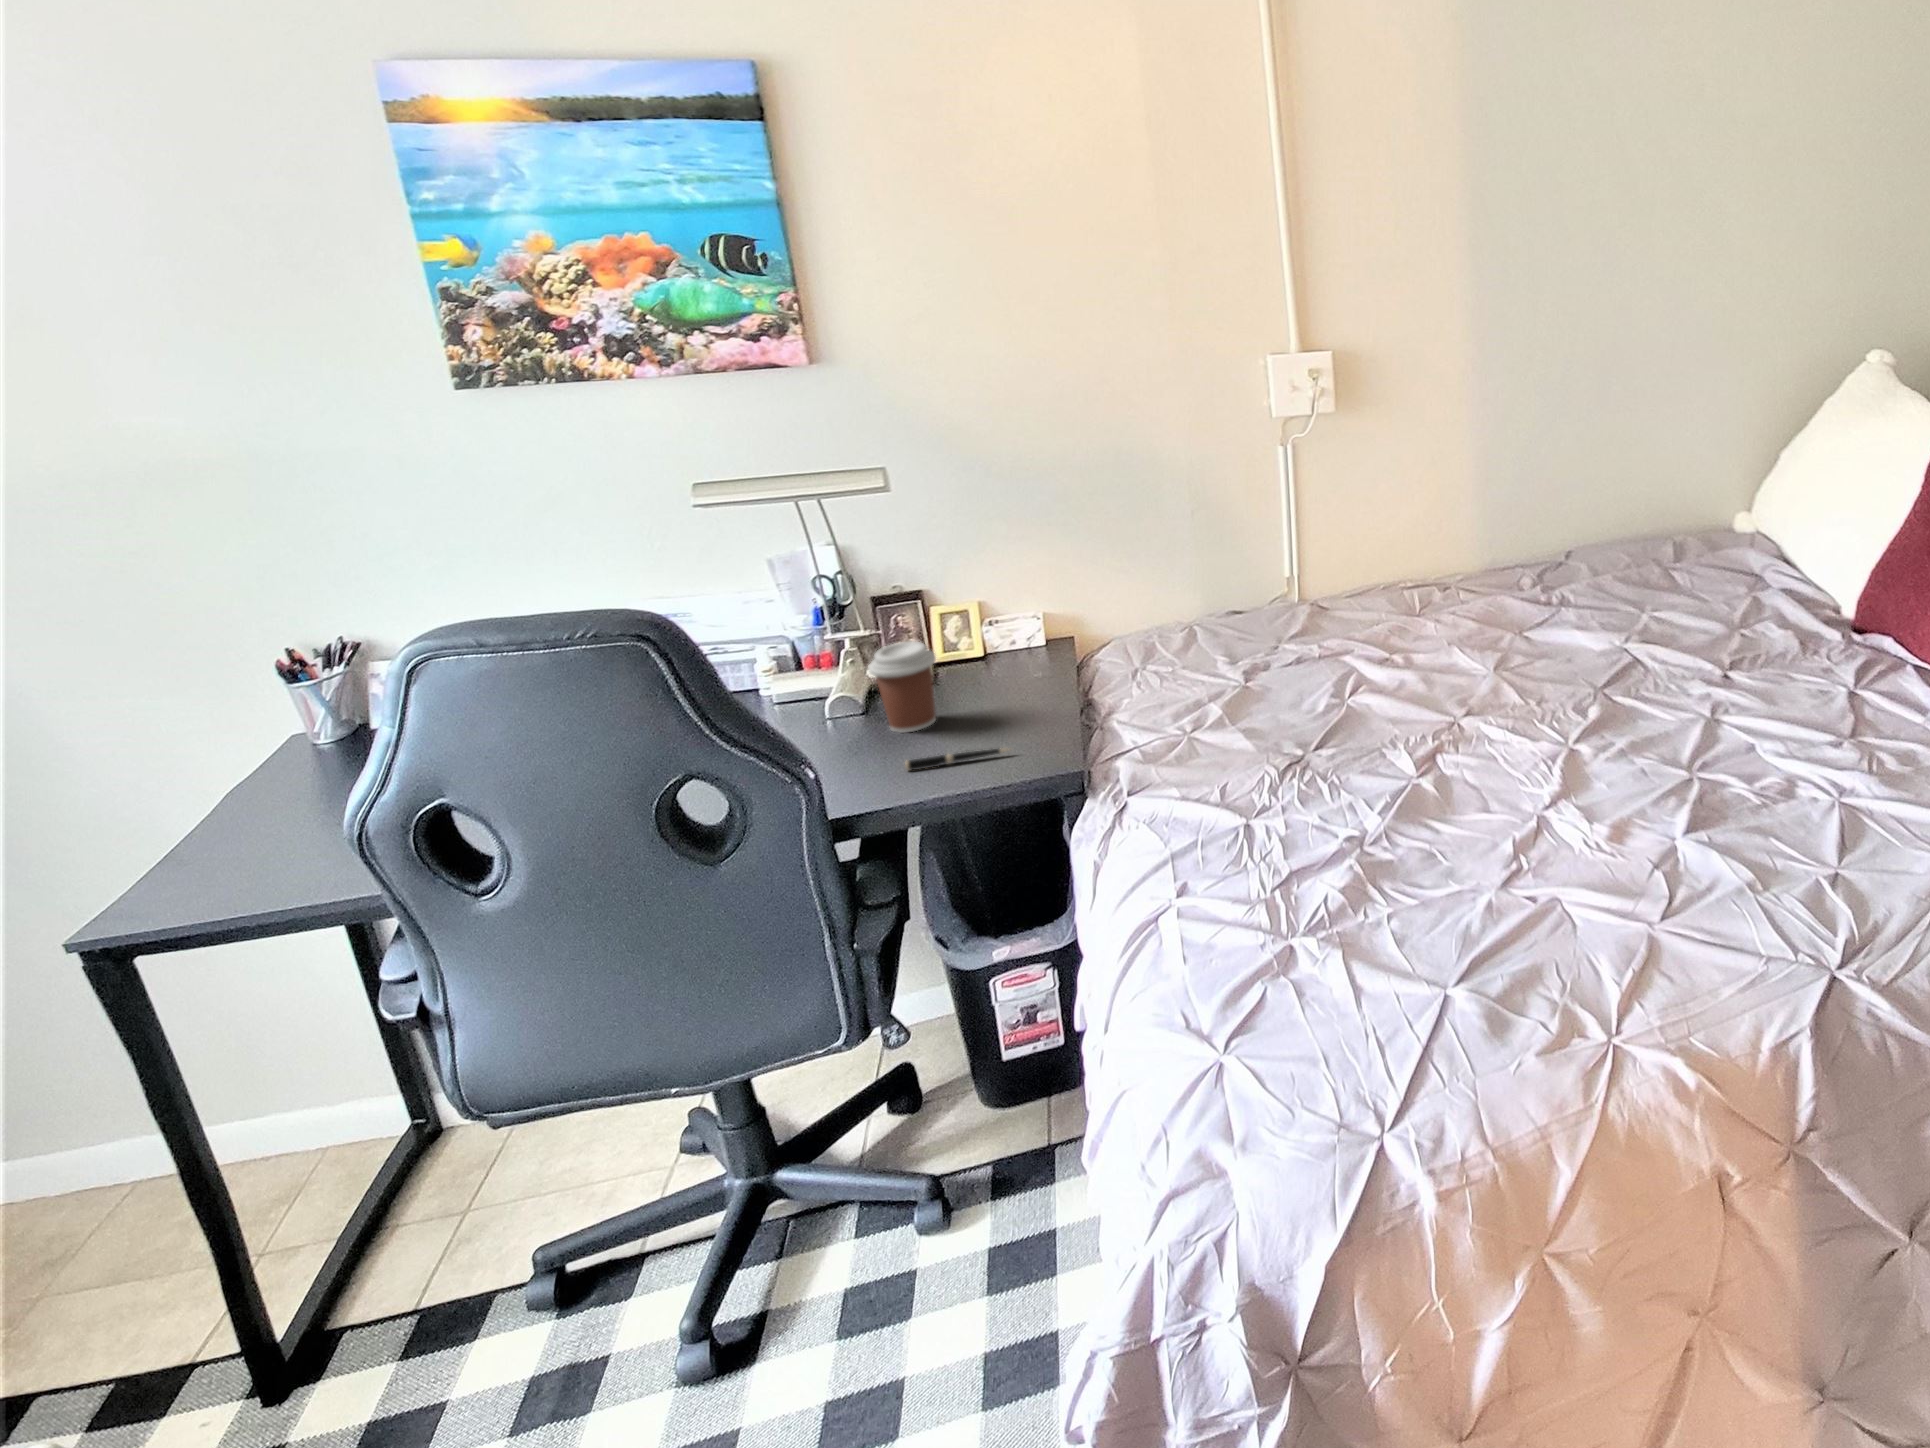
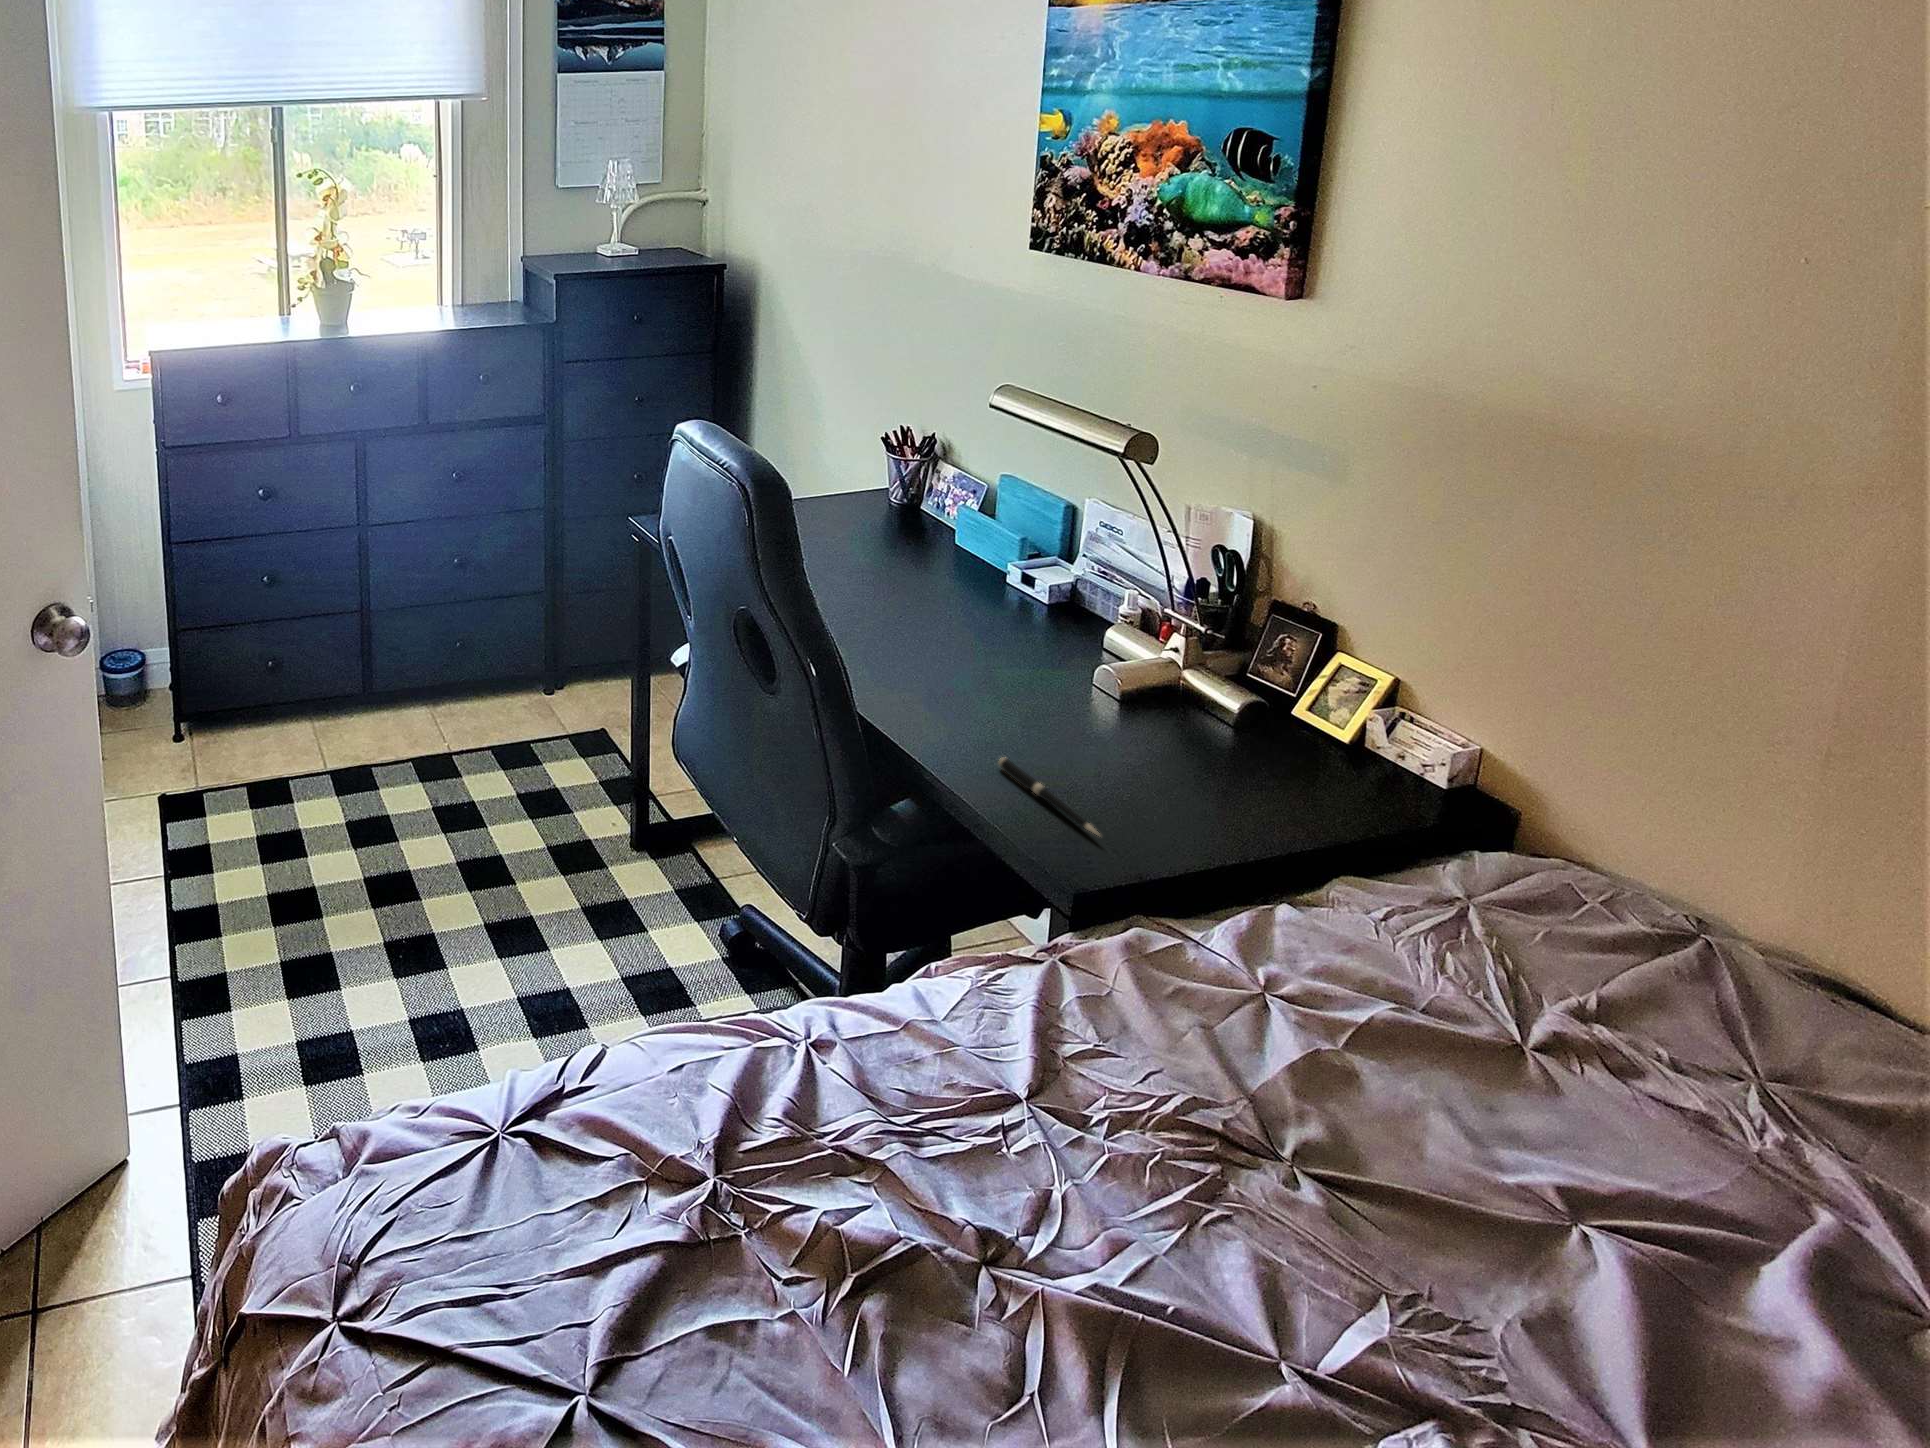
coffee cup: present [869,641,936,733] -> none [1085,640,1175,759]

